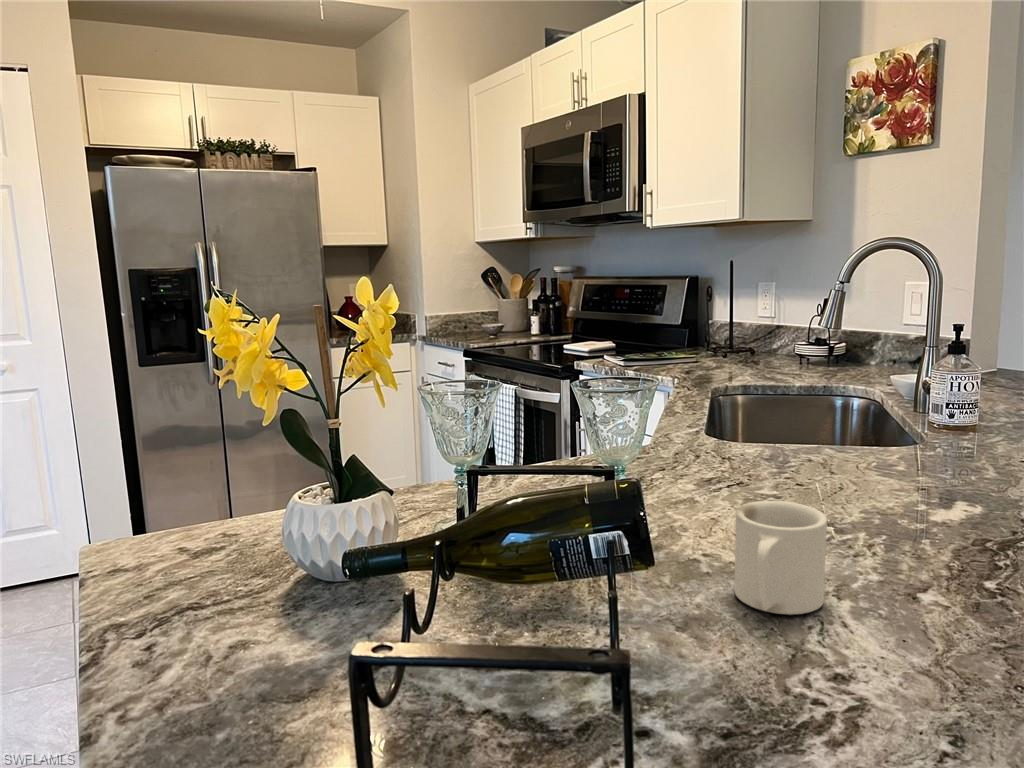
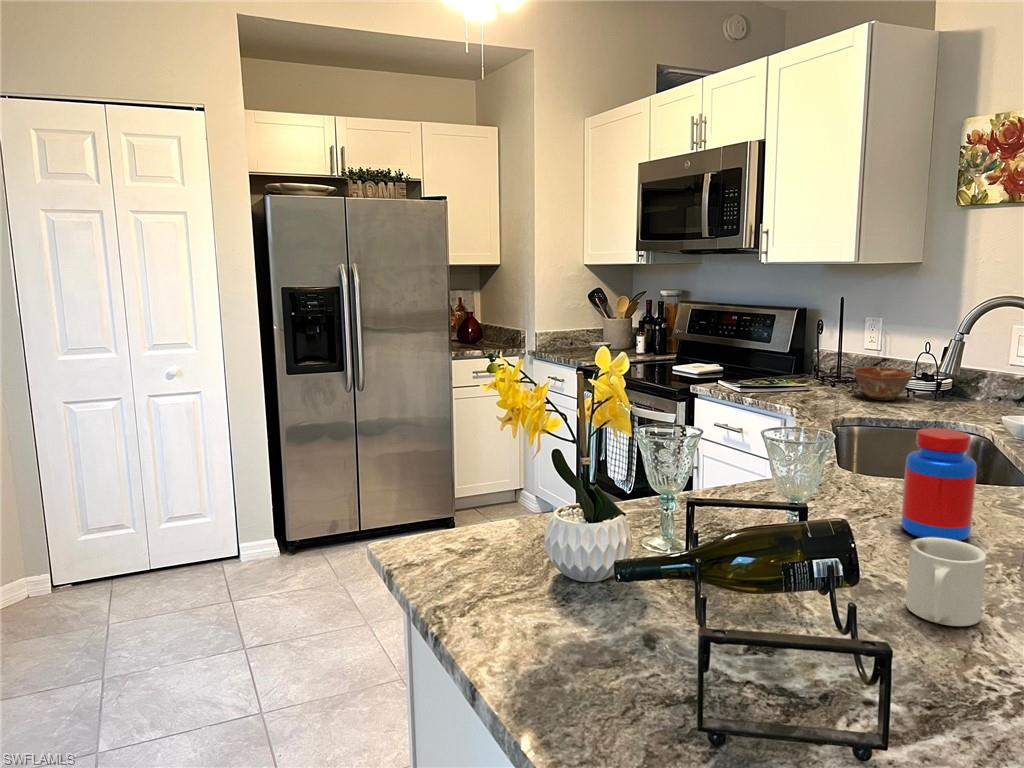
ceramic bowl: none [742,333,805,369] -> present [853,367,914,400]
jar: none [756,374,837,511] -> present [901,428,977,541]

